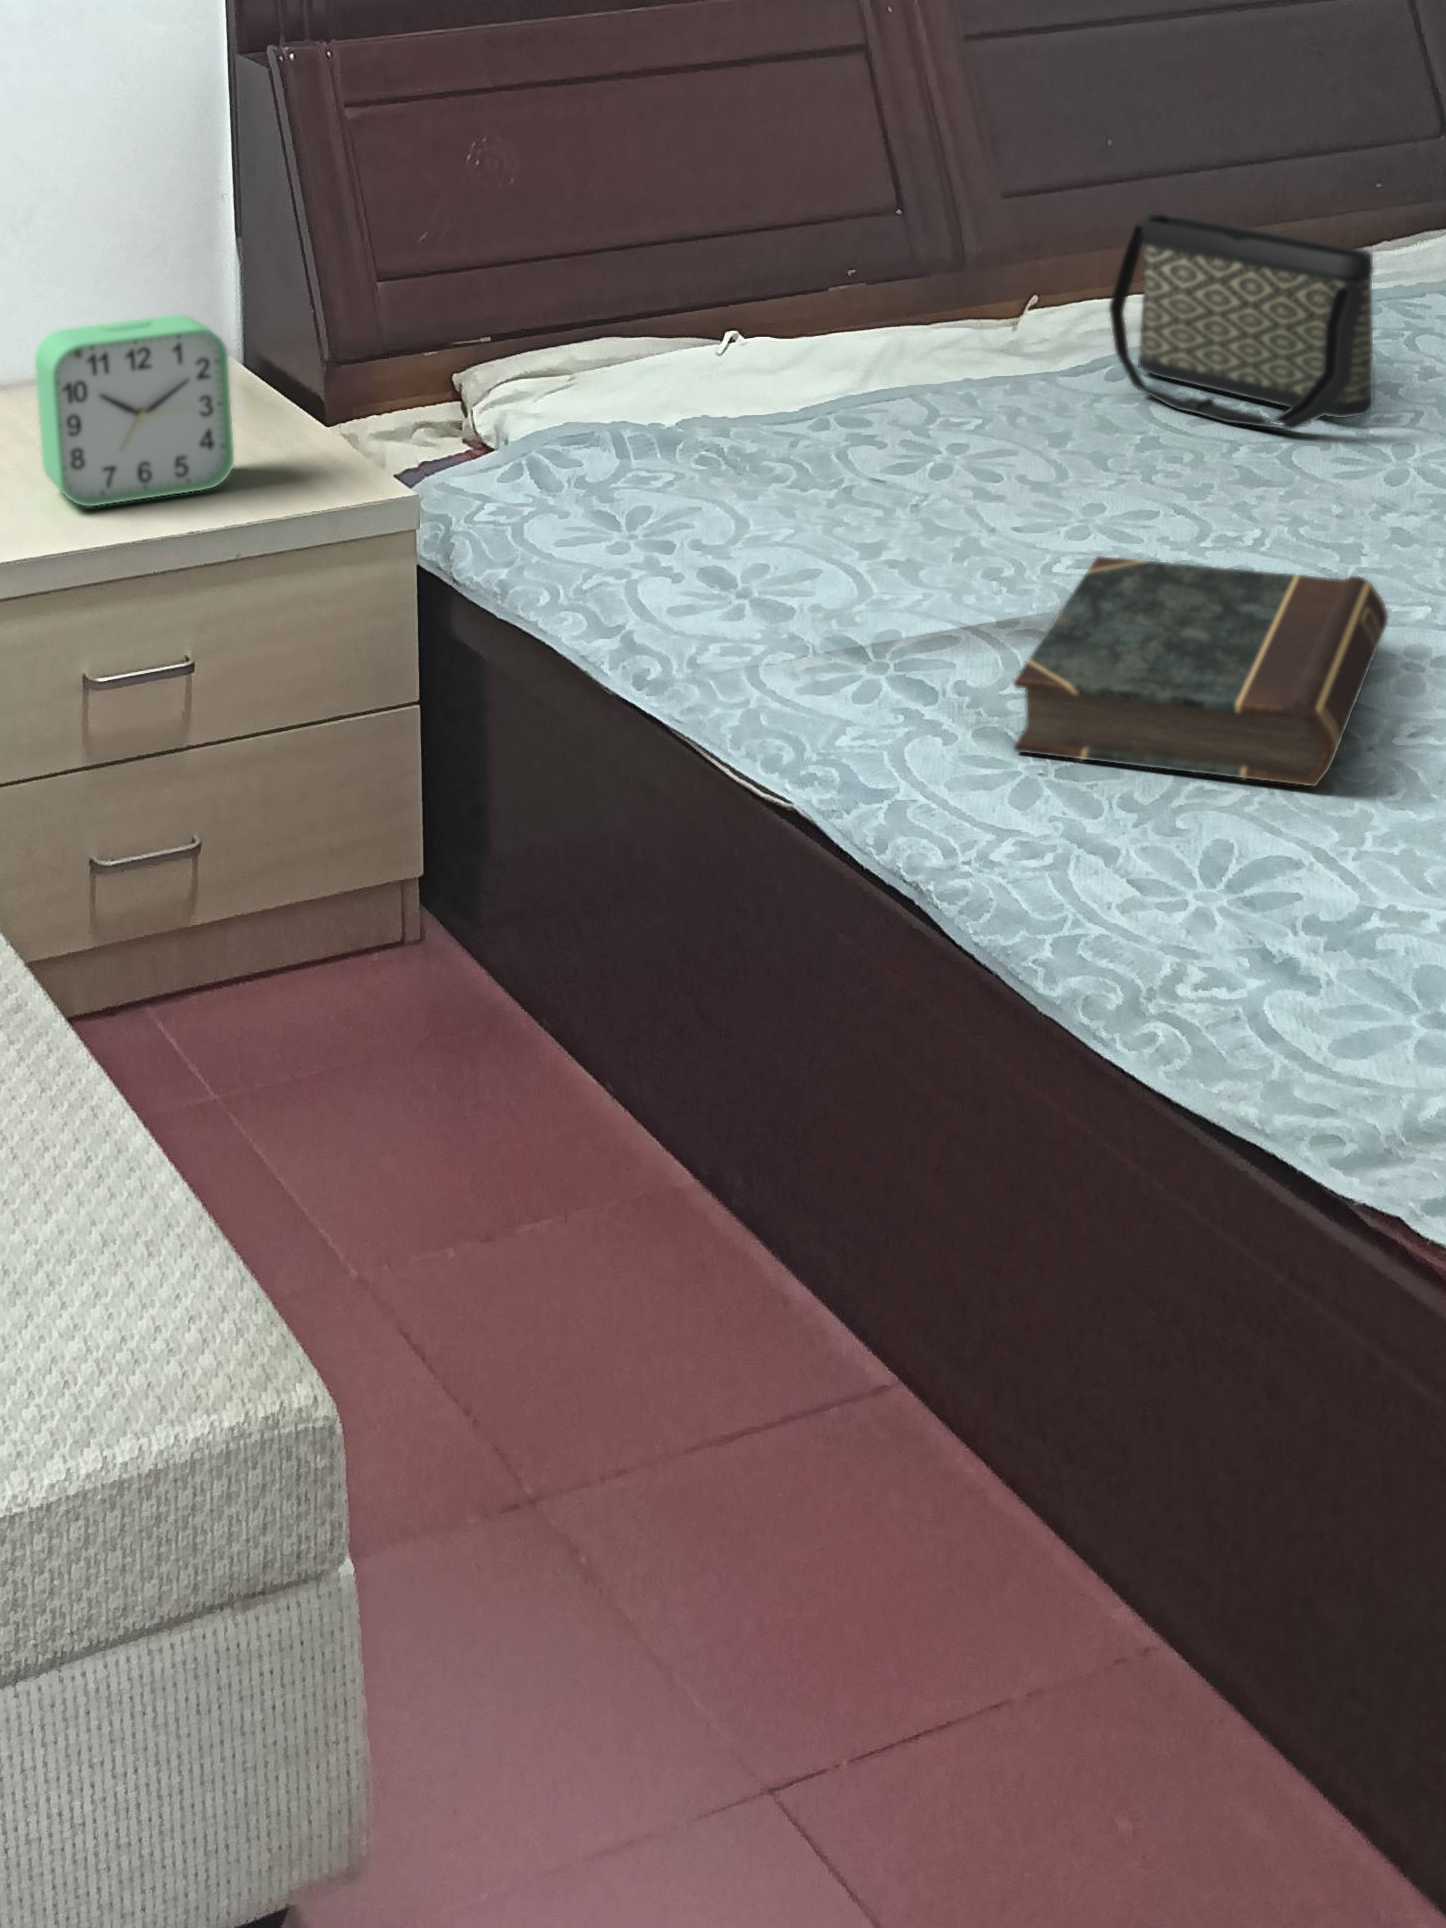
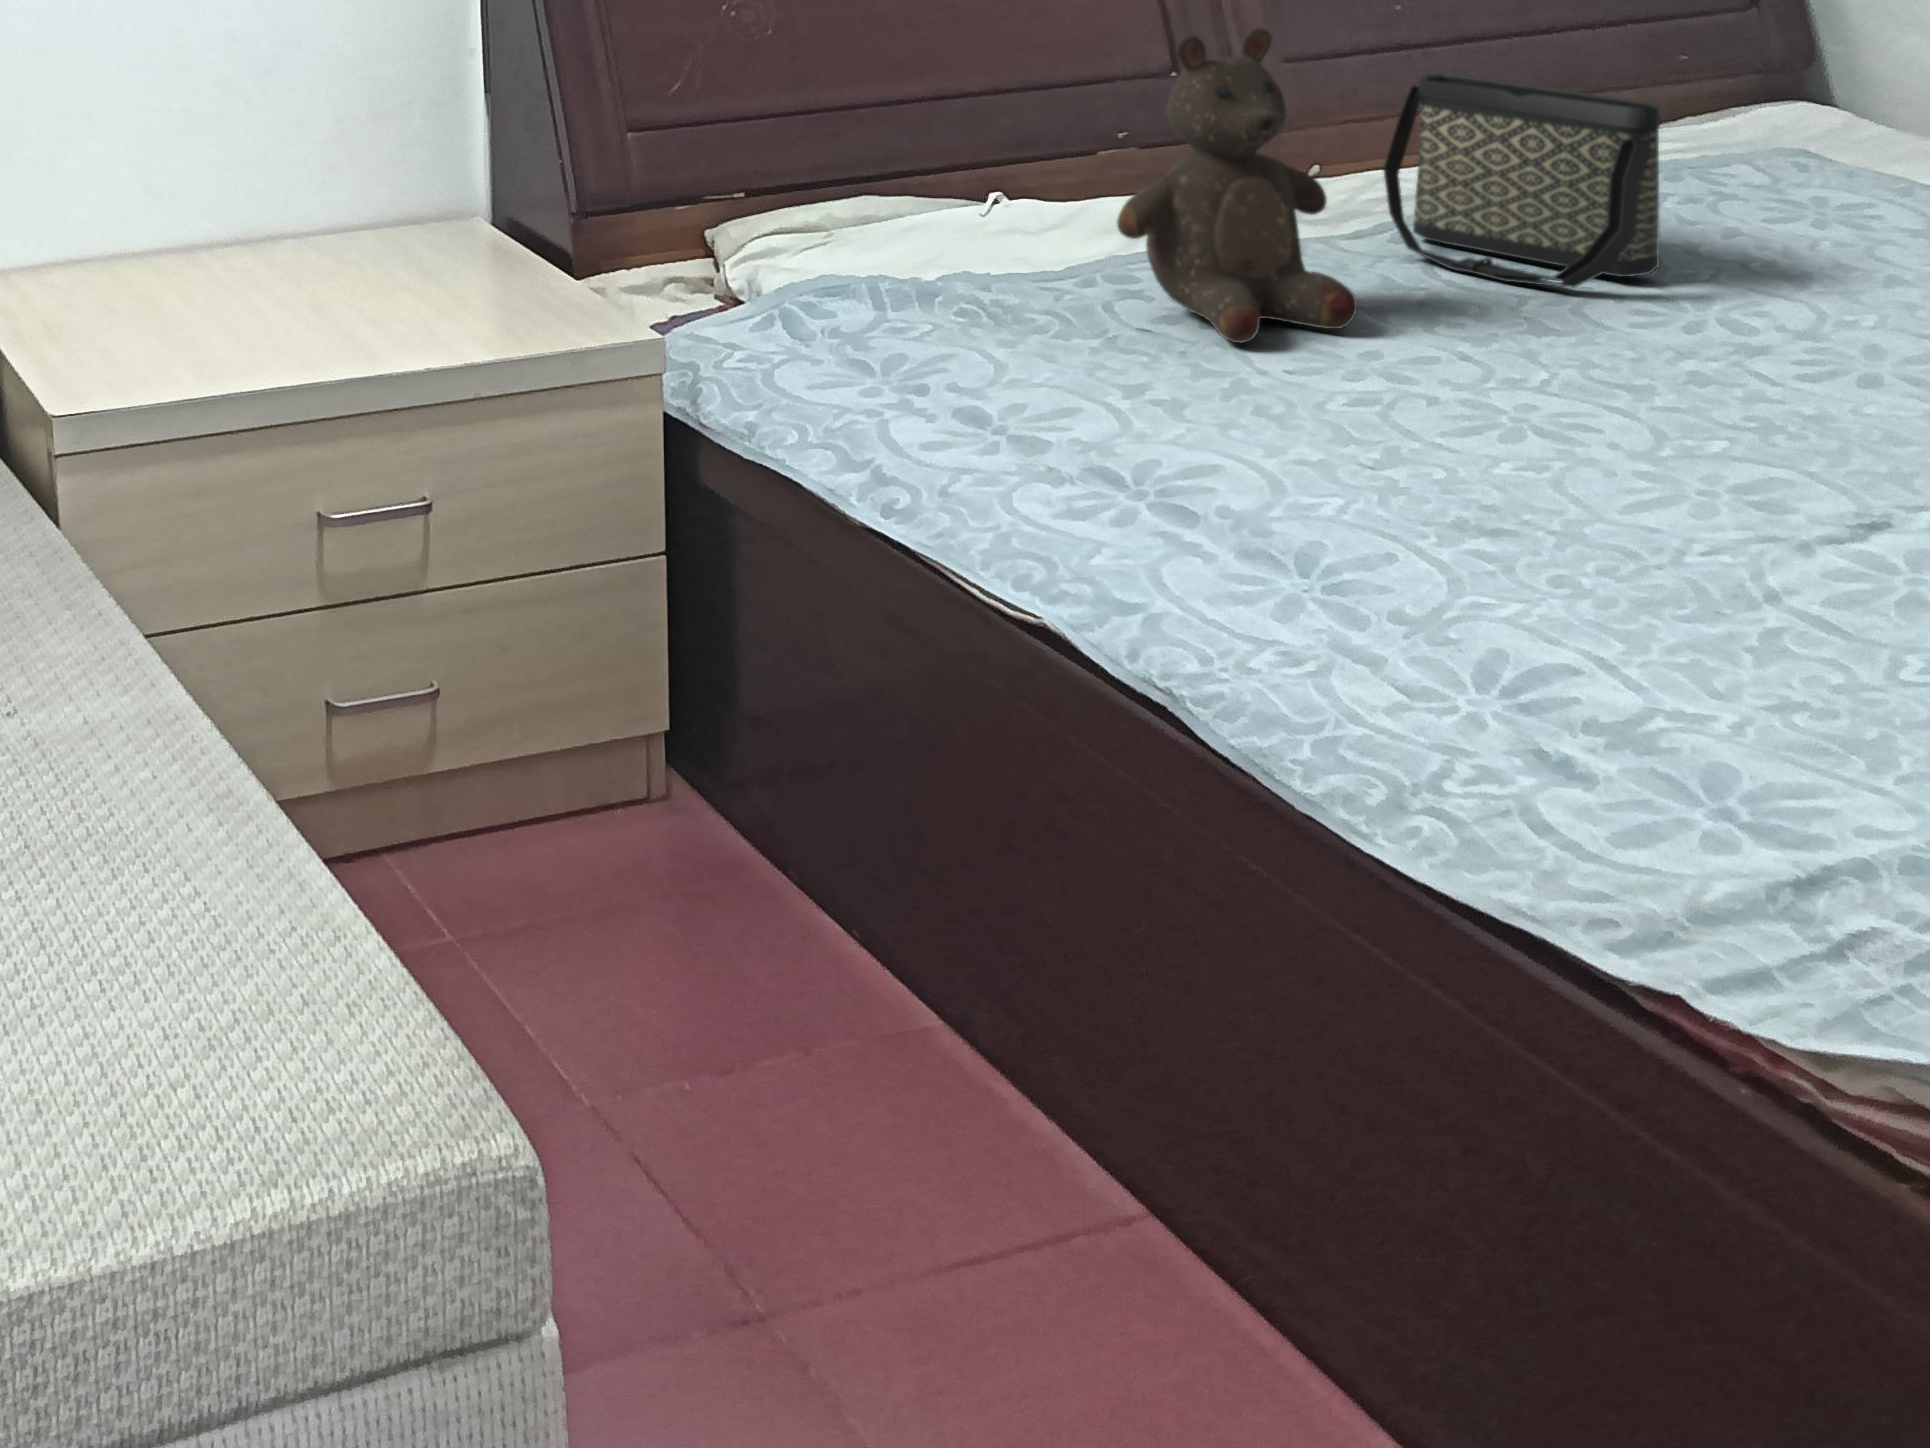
stuffed bear: none [855,186,1086,497] -> present [1117,28,1357,343]
alarm clock: present [35,315,234,506] -> none [274,154,476,345]
book: present [1014,556,1388,786] -> none [1276,384,1674,598]

